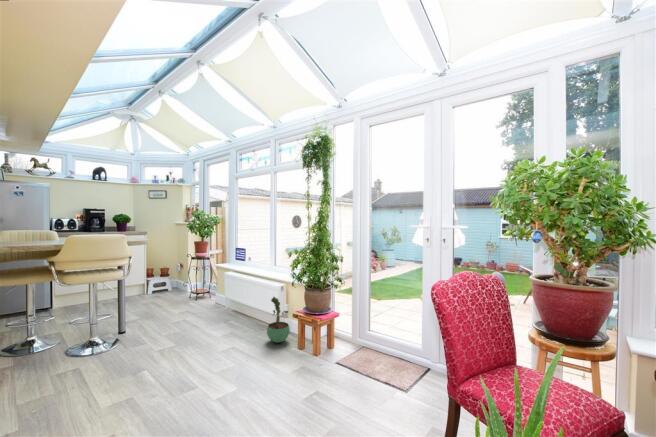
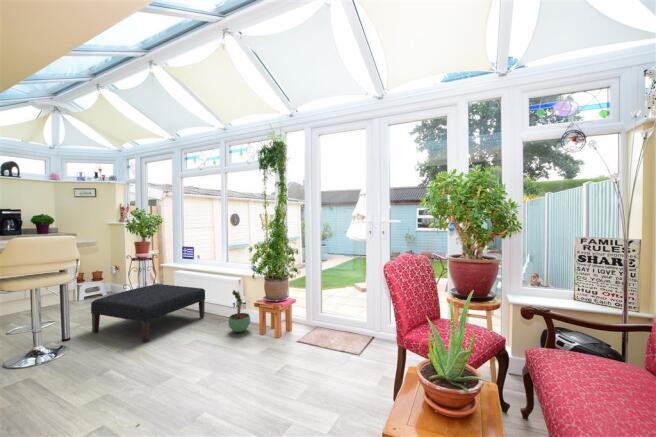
ottoman: none [146,284,250,343] -> present [91,284,205,343]

